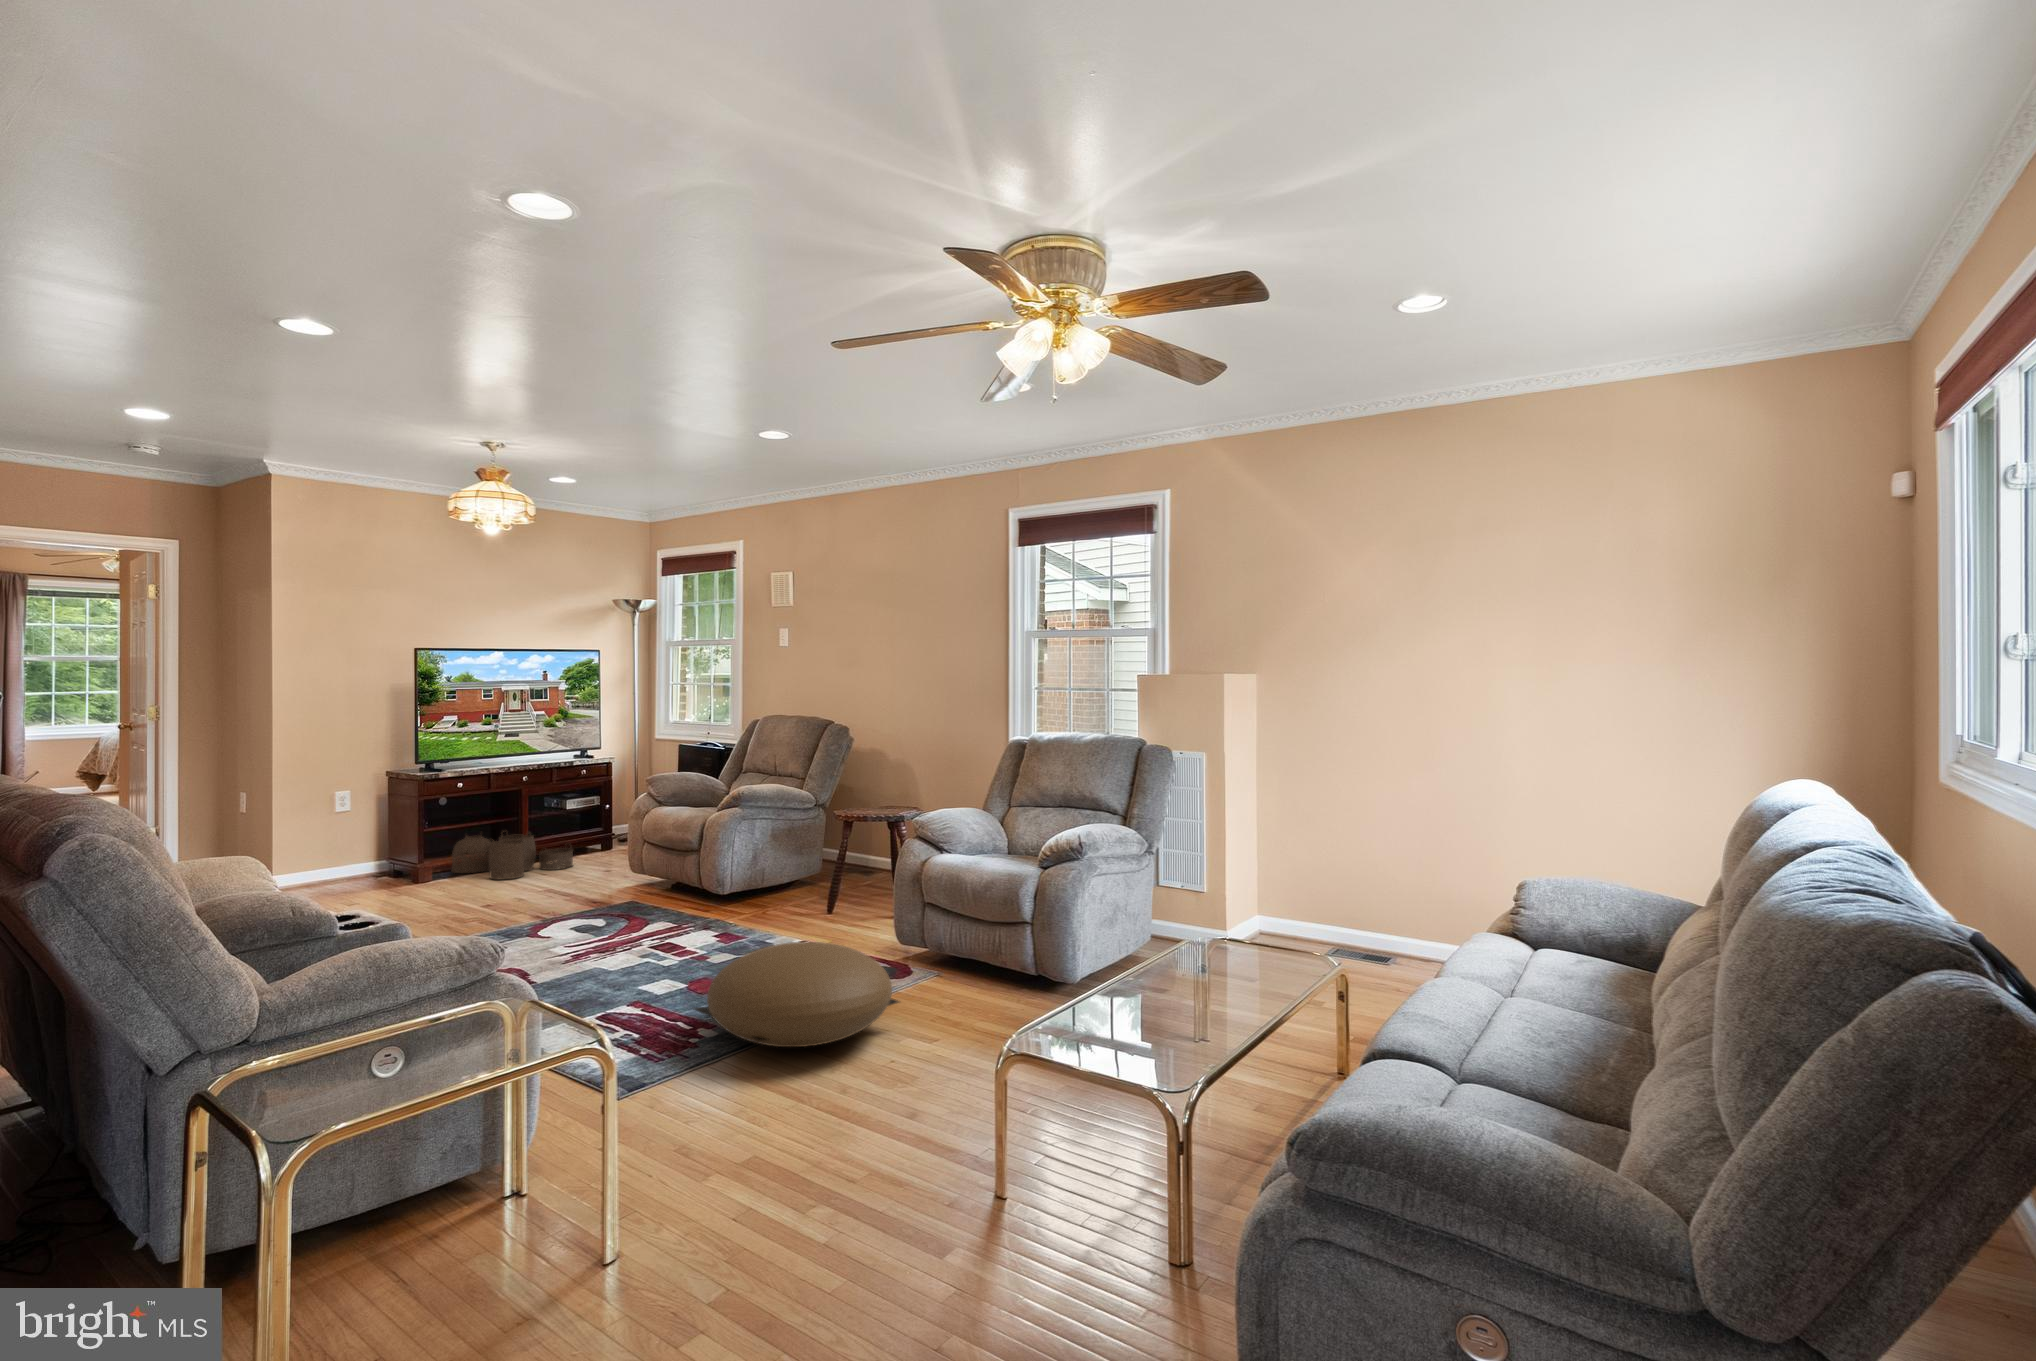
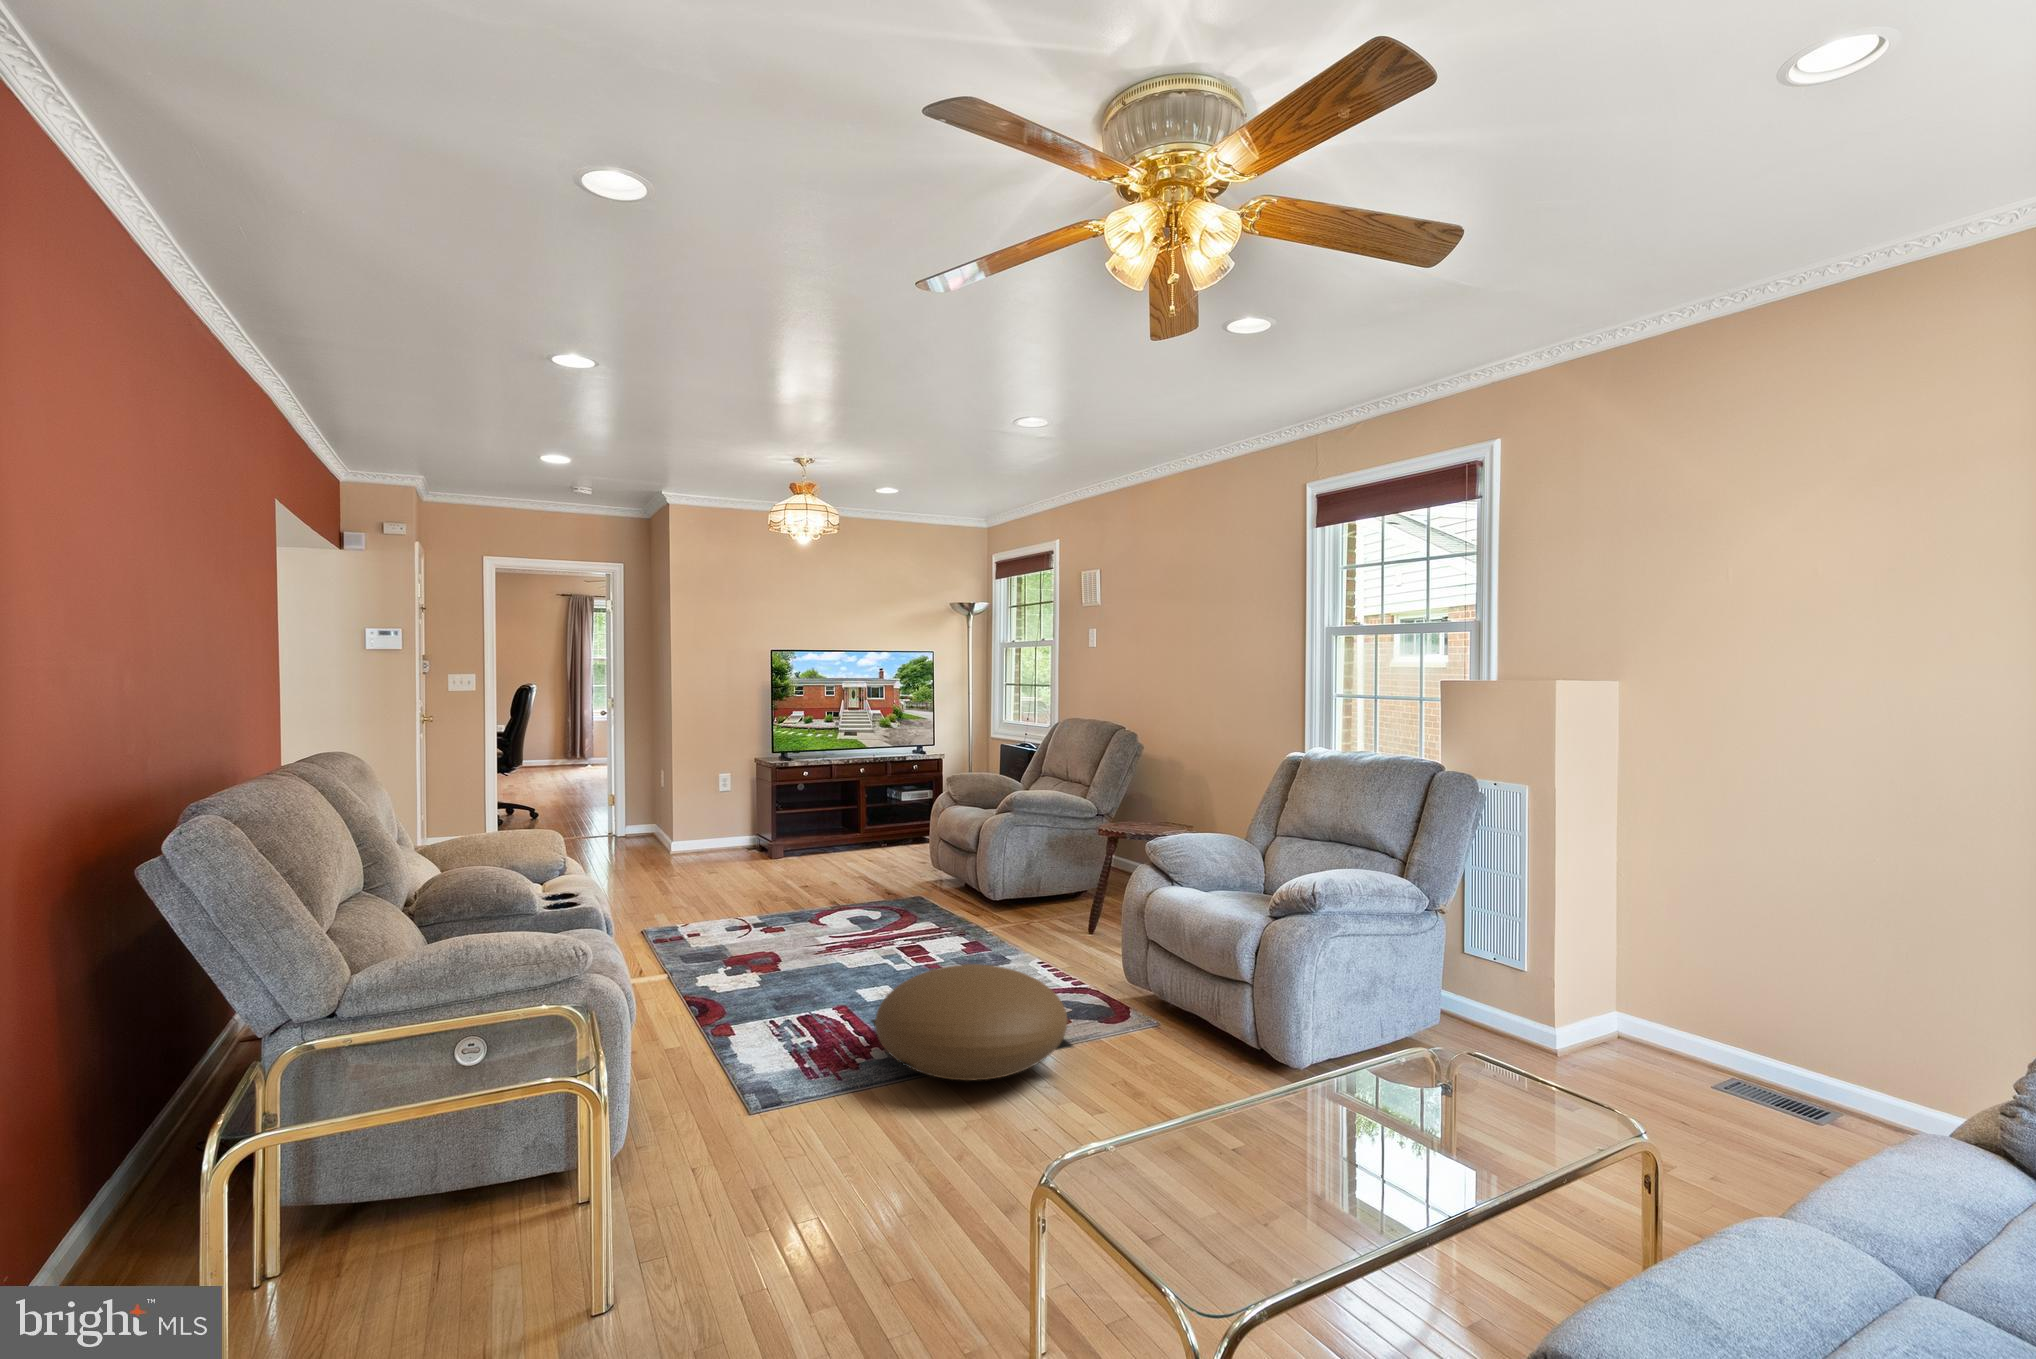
woven basket: present [452,831,573,879] -> none [791,818,893,865]

